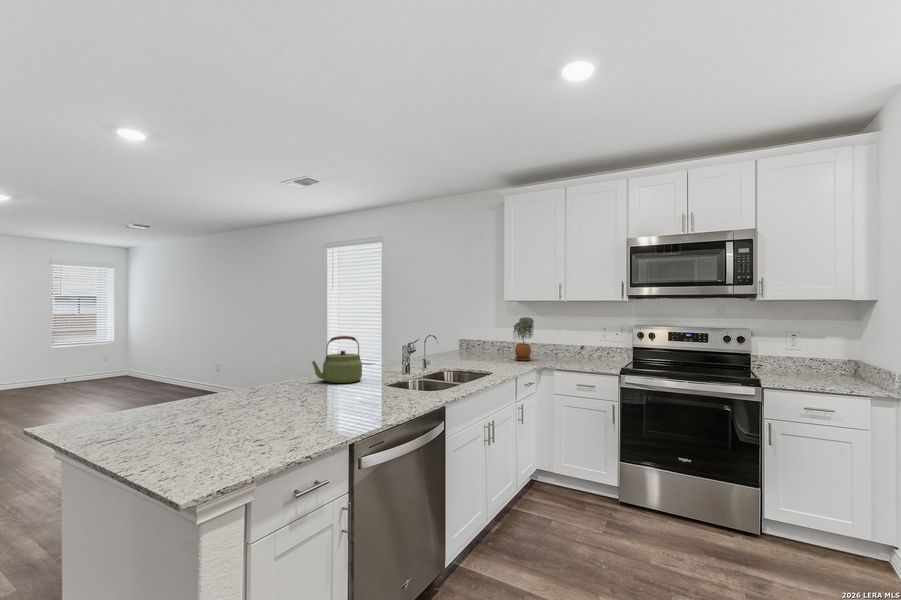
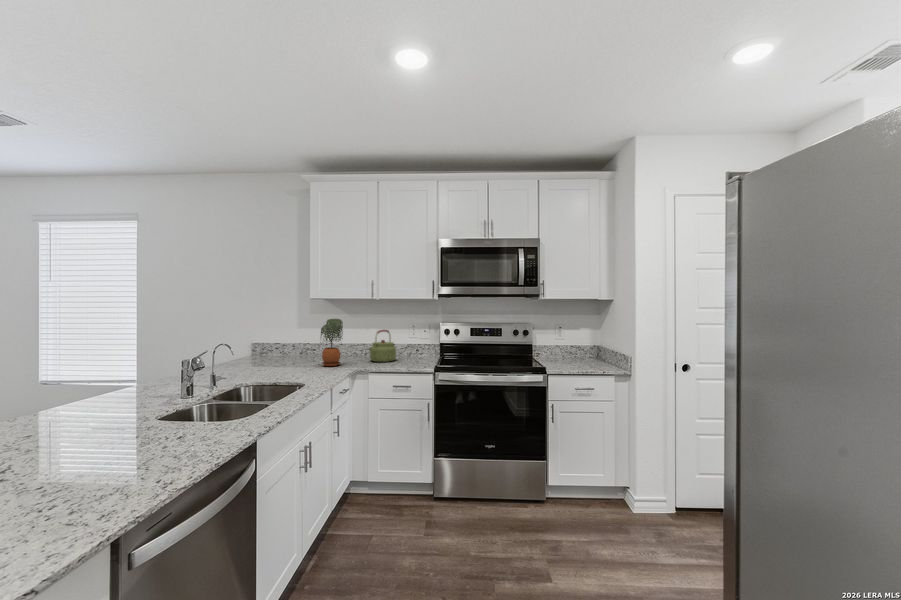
kettle: present [312,336,362,383] -> present [369,330,396,362]

